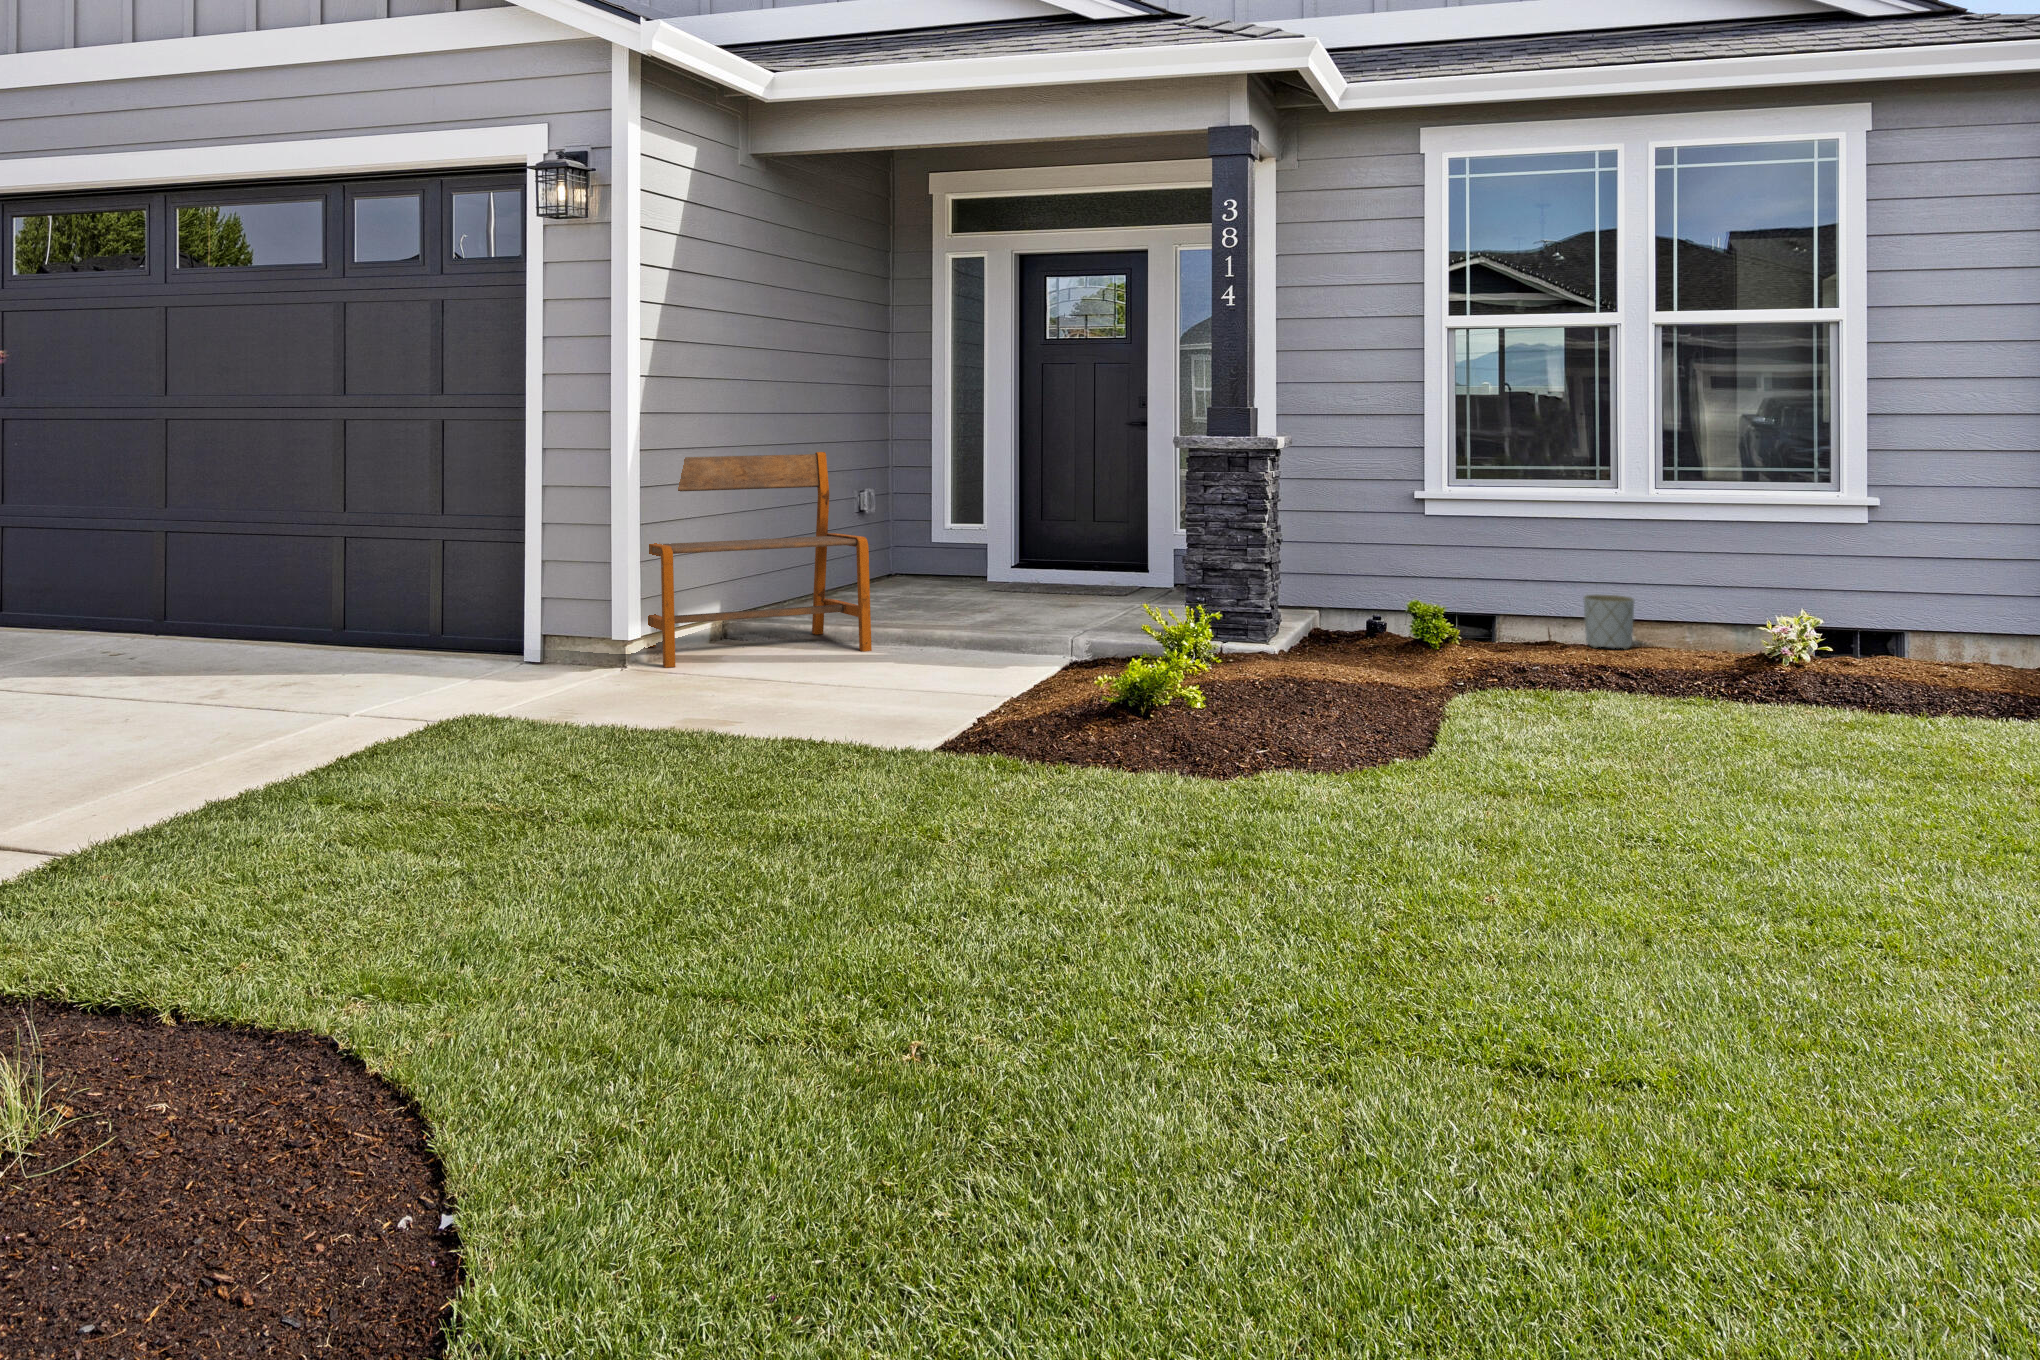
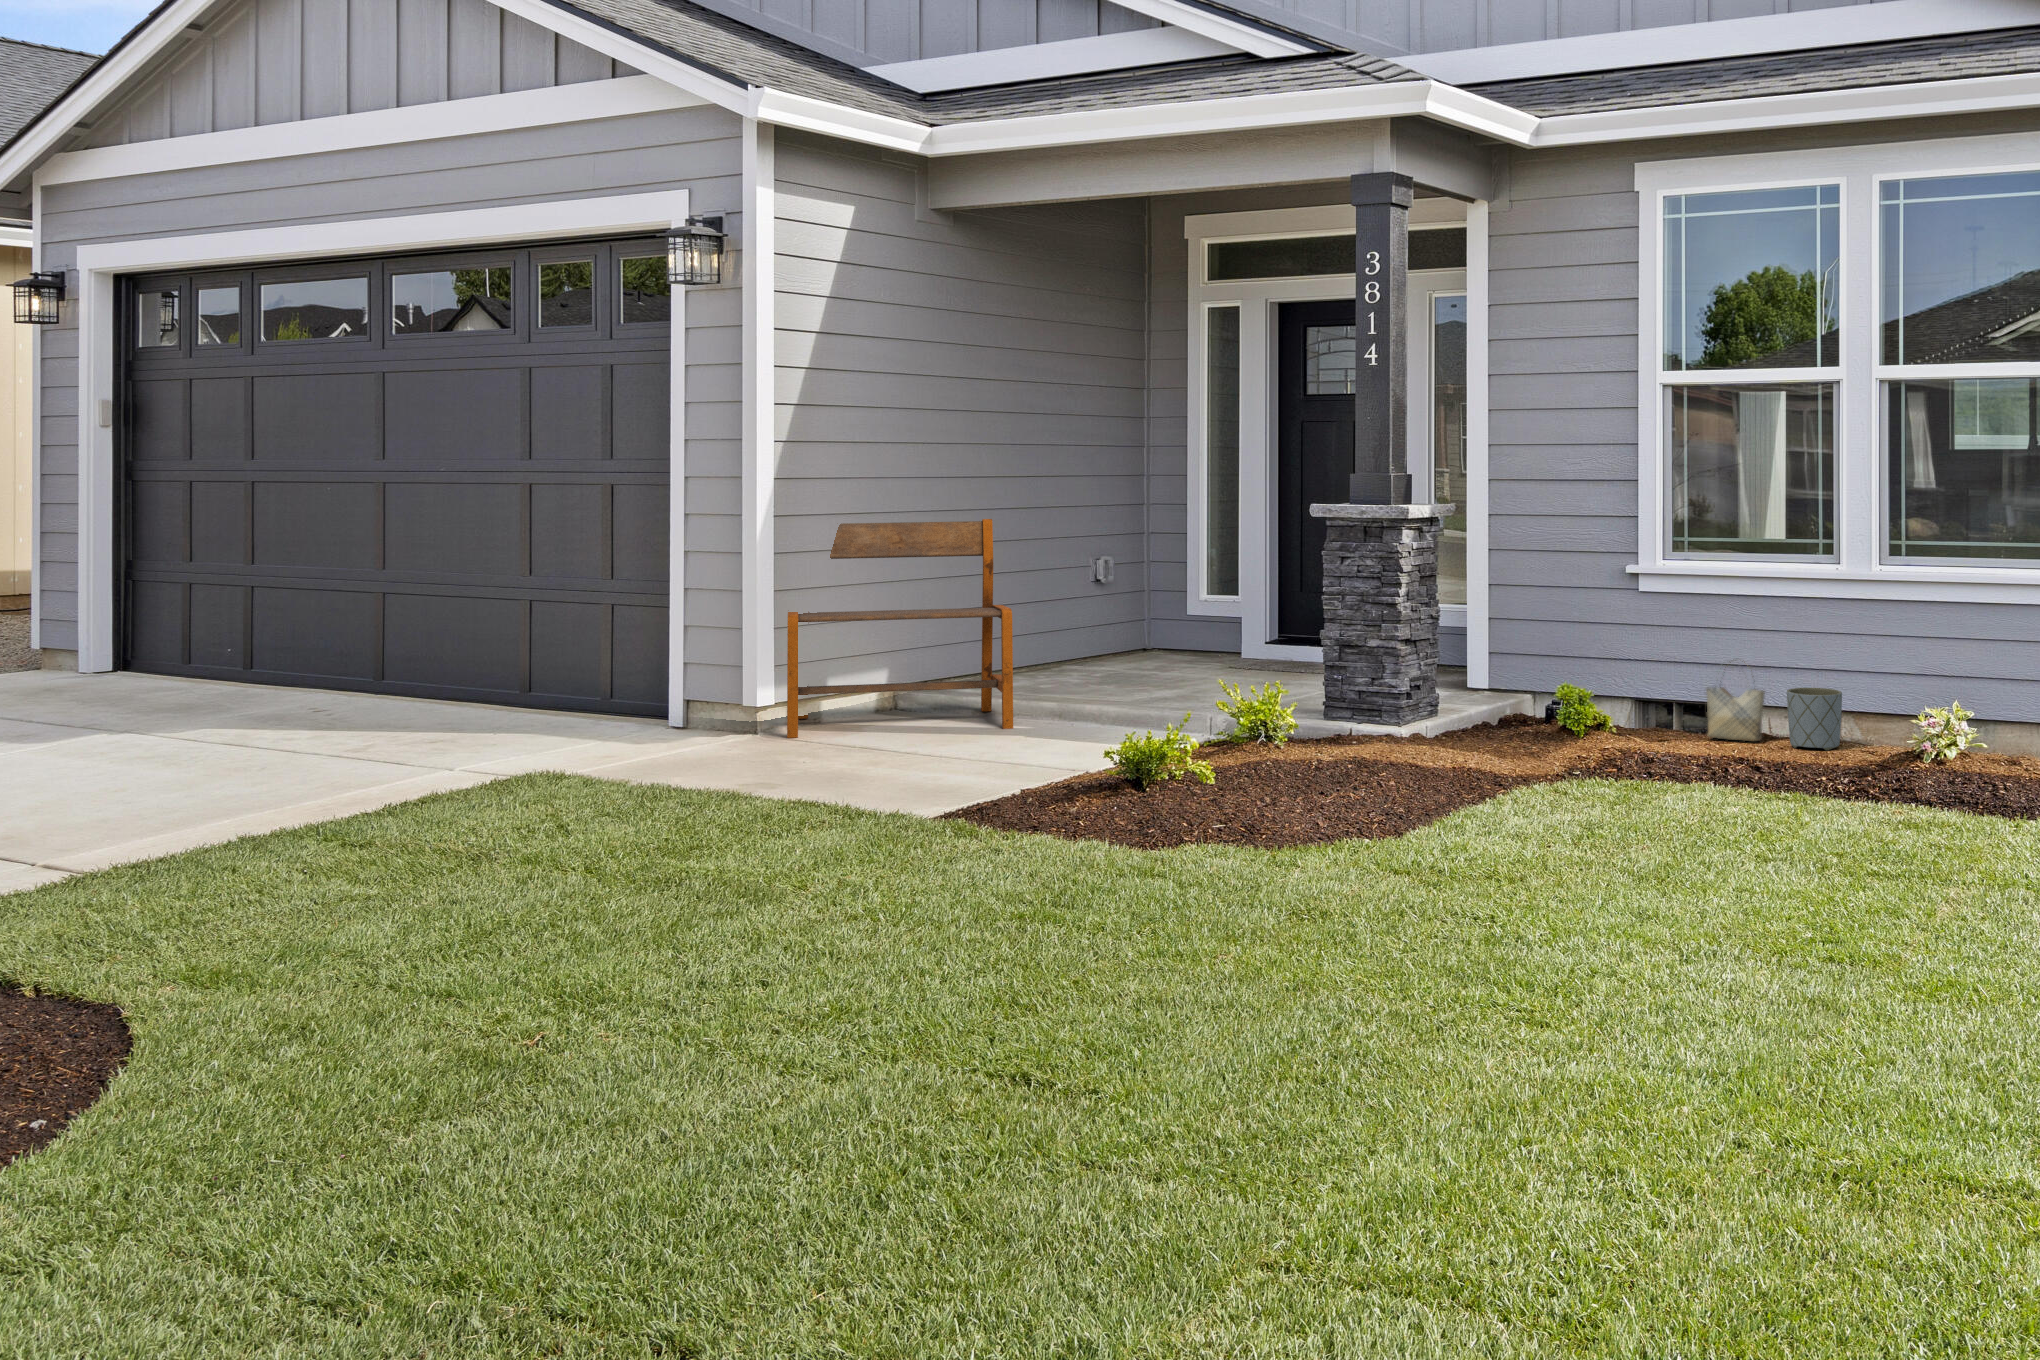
woven basket: none [1504,570,1559,643] -> present [1706,662,1765,742]

